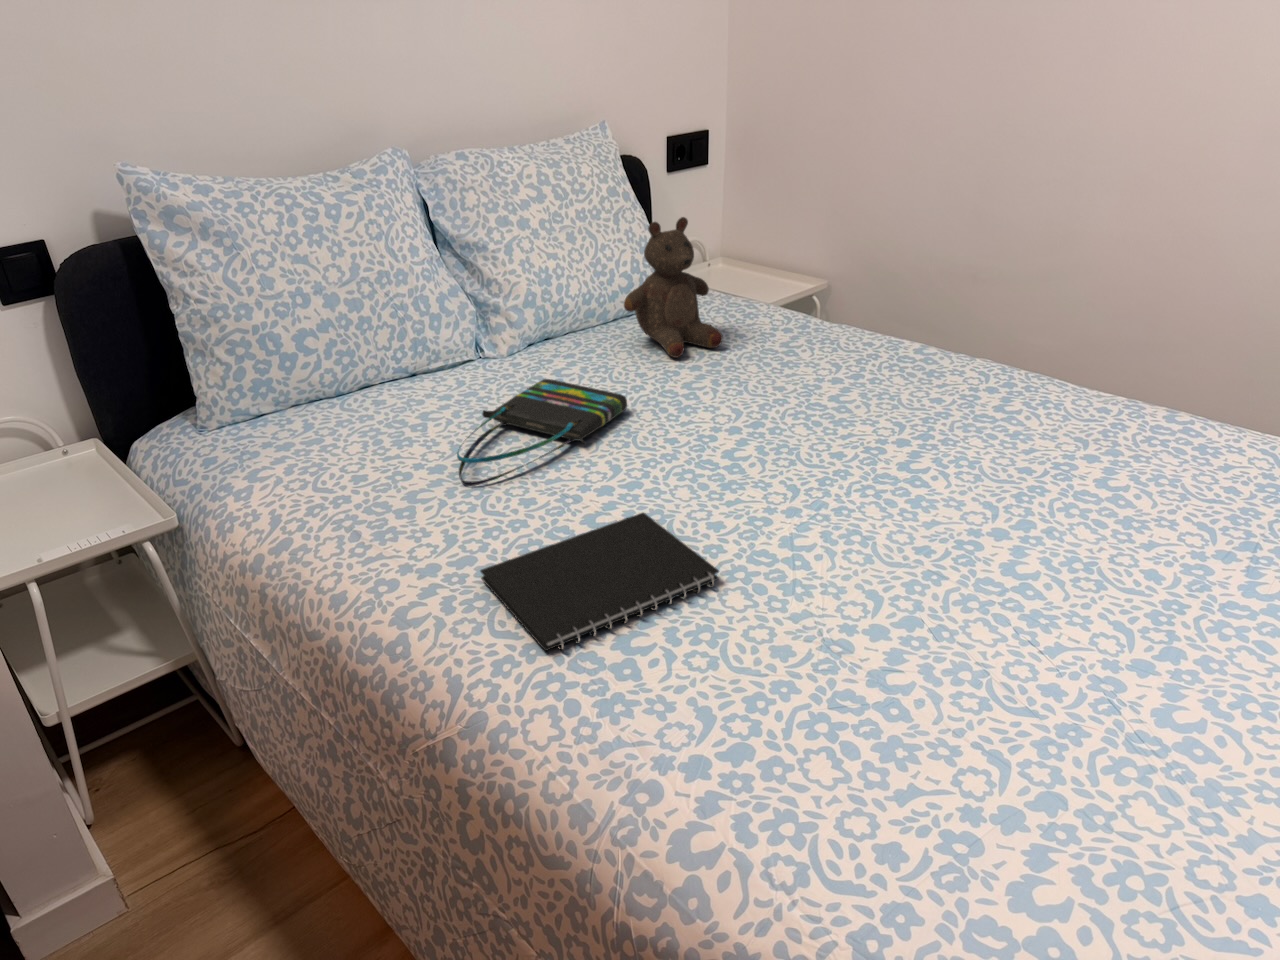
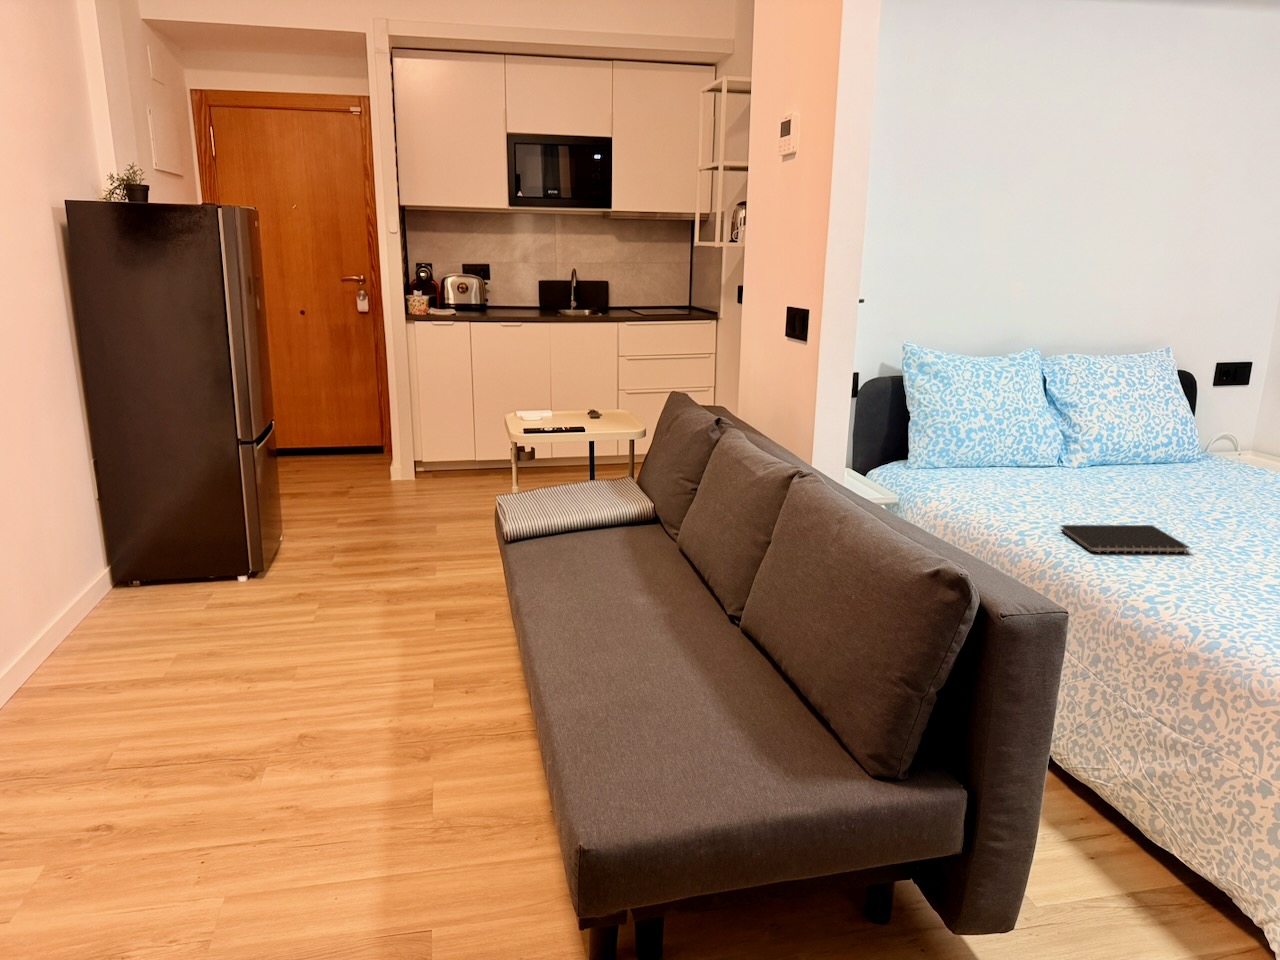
stuffed bear: present [624,217,723,358] -> none [1162,402,1230,483]
tote bag: present [457,379,627,486] -> none [1049,475,1153,506]

